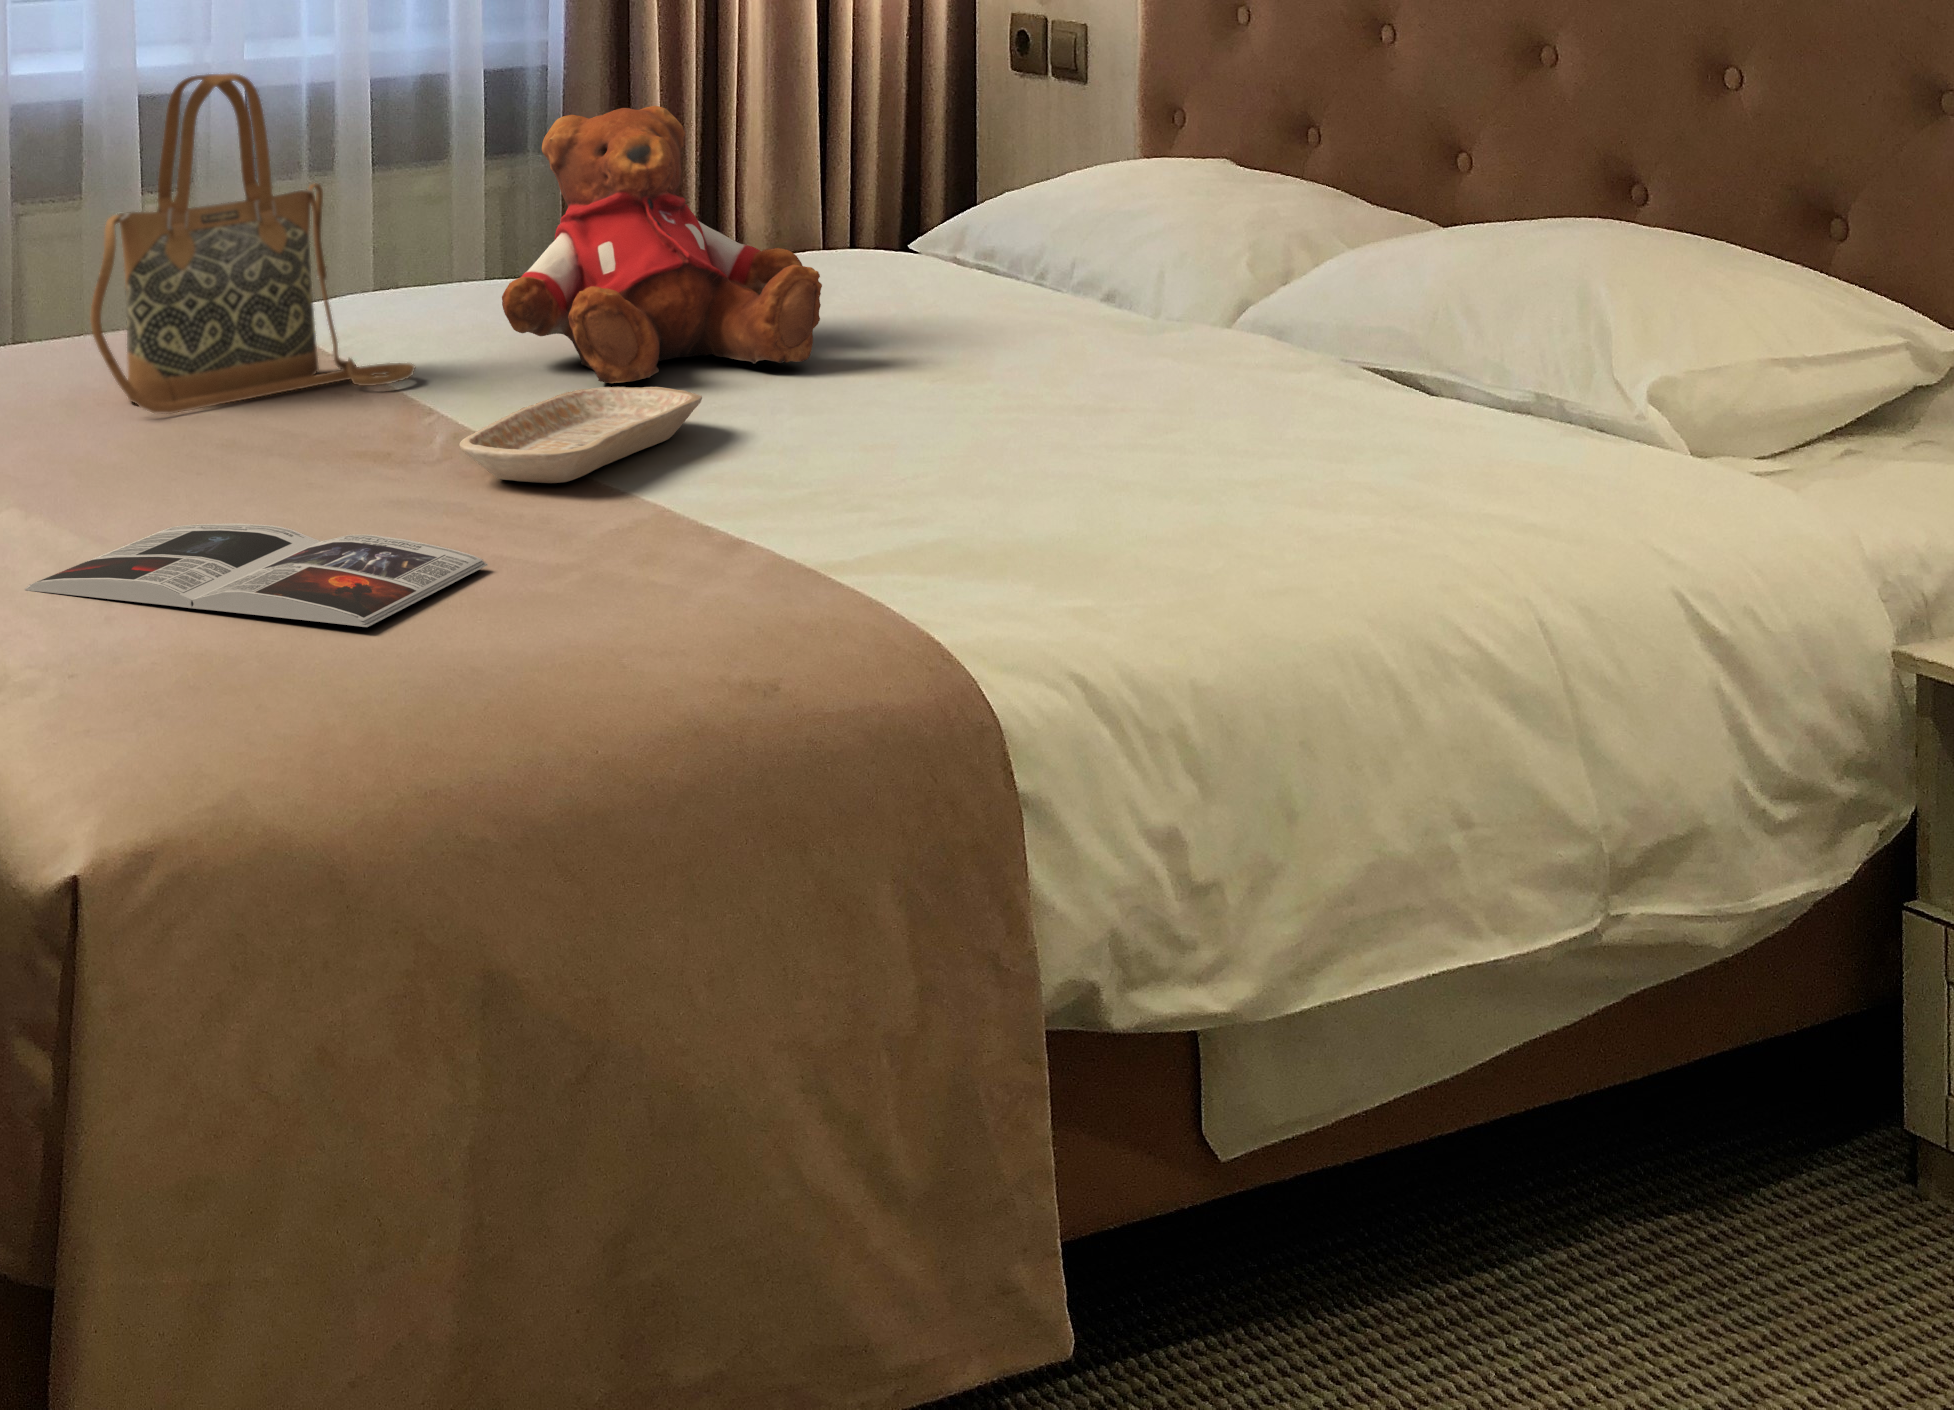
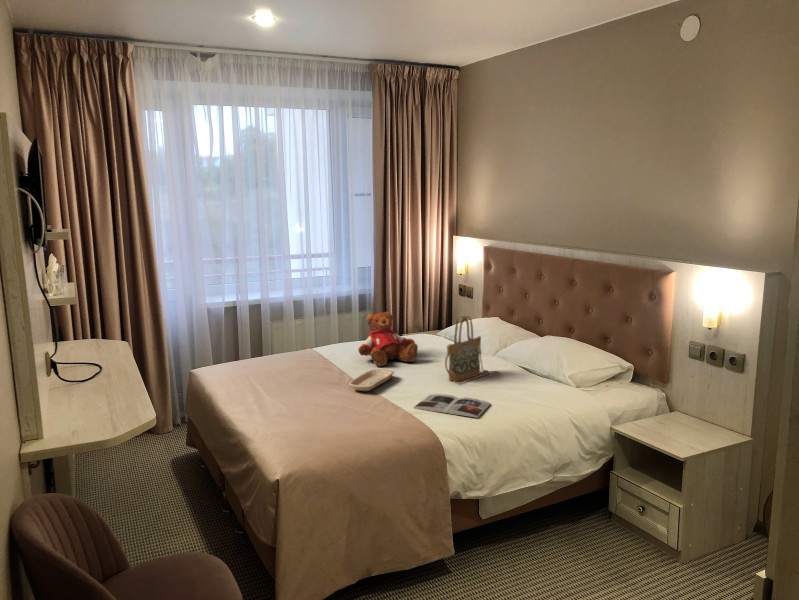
handbag: present [90,73,415,414] -> present [445,316,500,384]
magazine: present [25,523,488,627] -> present [413,394,491,418]

